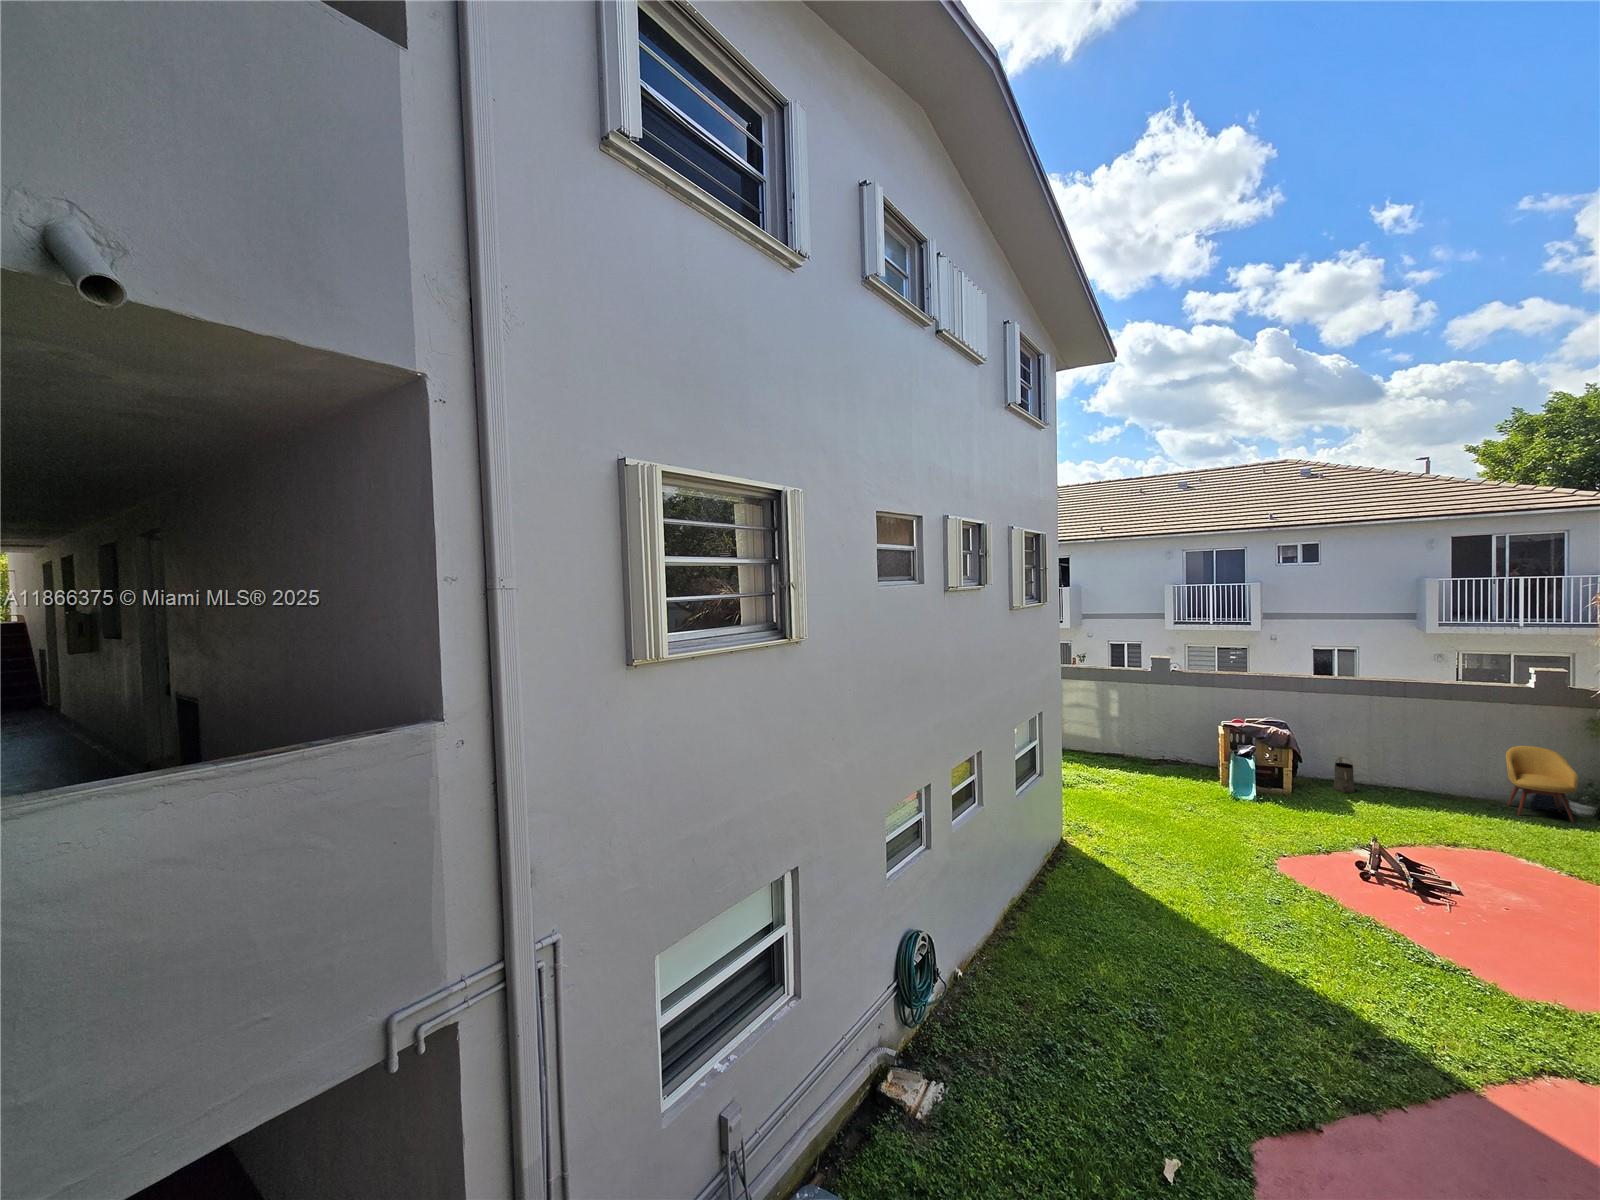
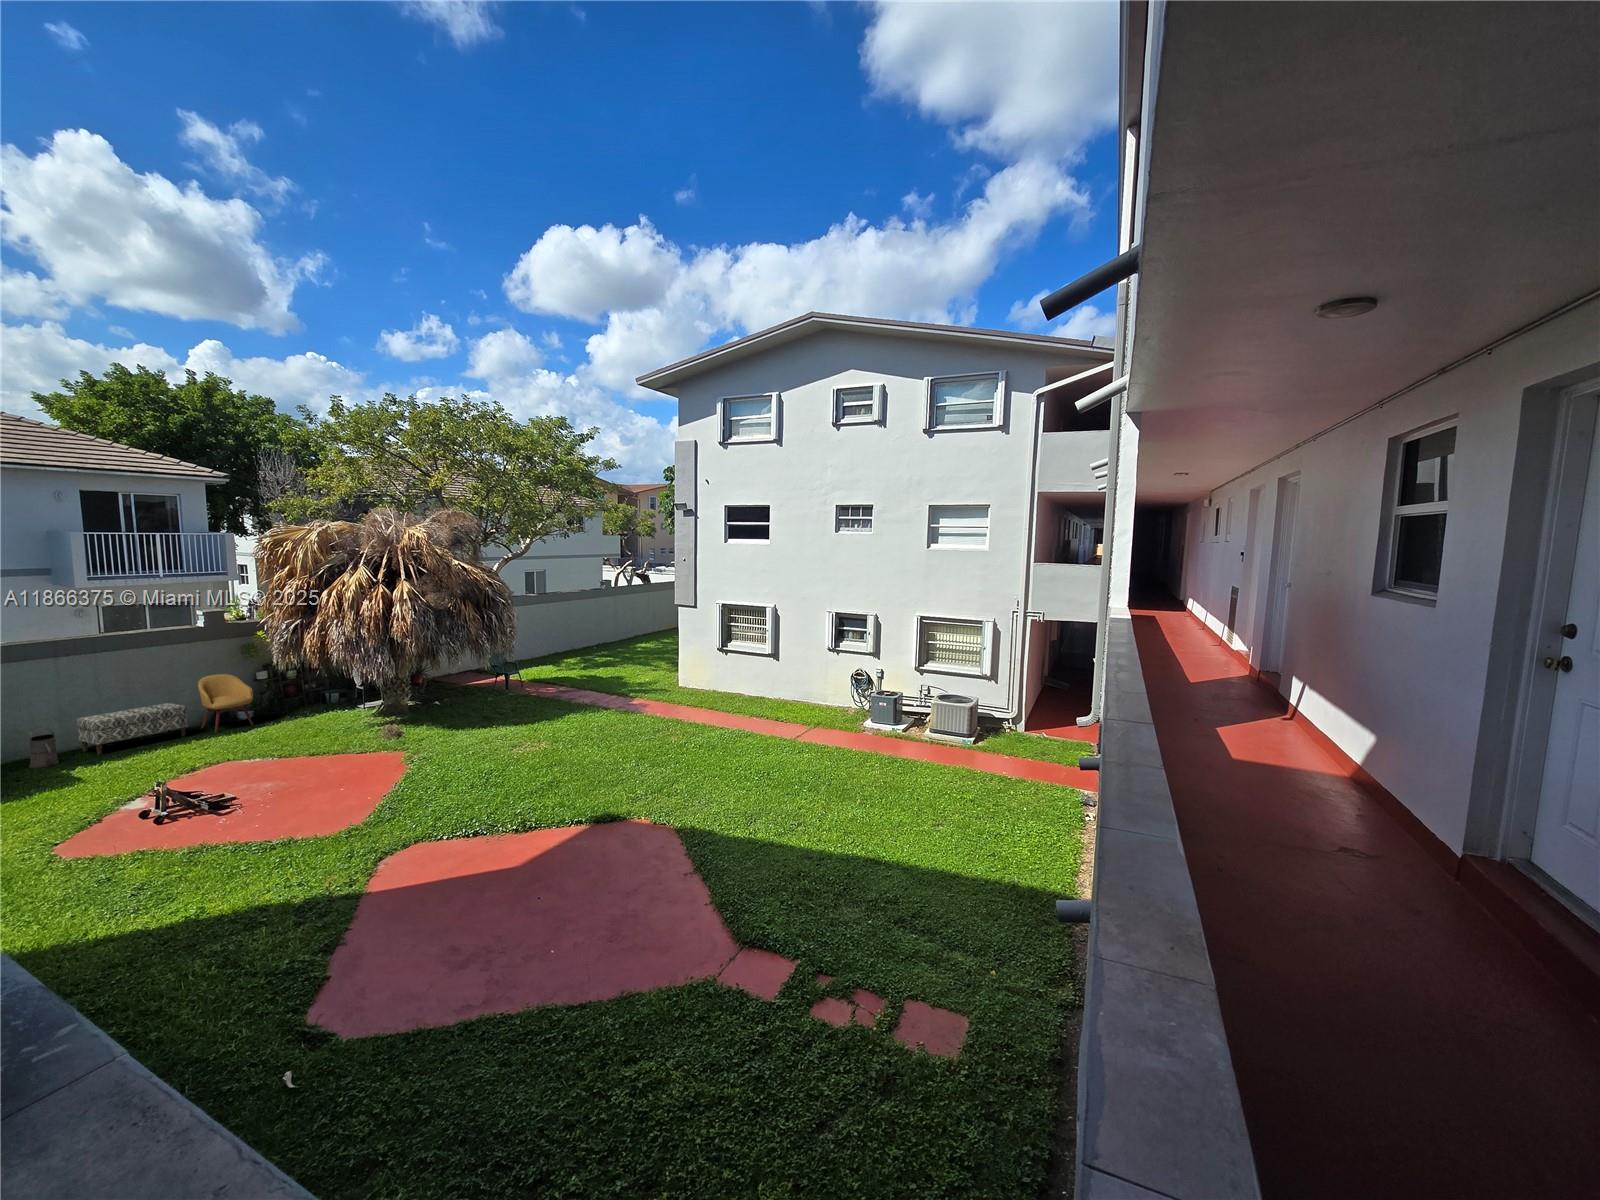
bench: none [1378,757,1485,807] -> present [77,703,188,755]

